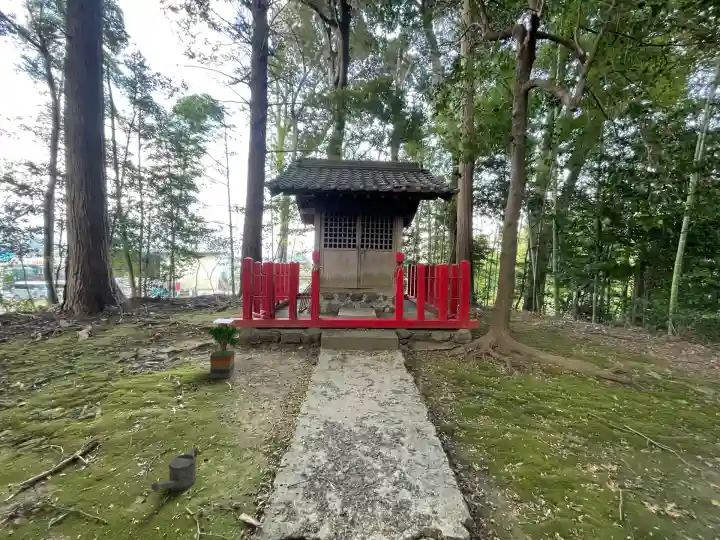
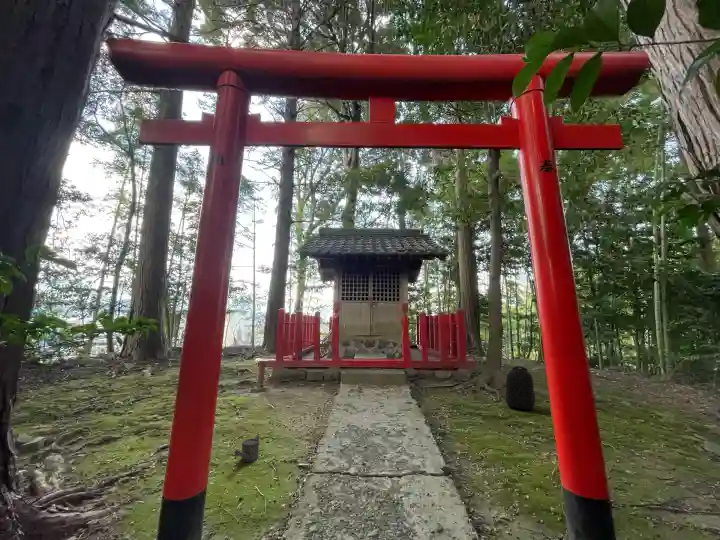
potted tree: present [208,326,240,378] -> none [252,360,279,403]
backpack: none [521,336,558,389] -> present [506,366,535,410]

